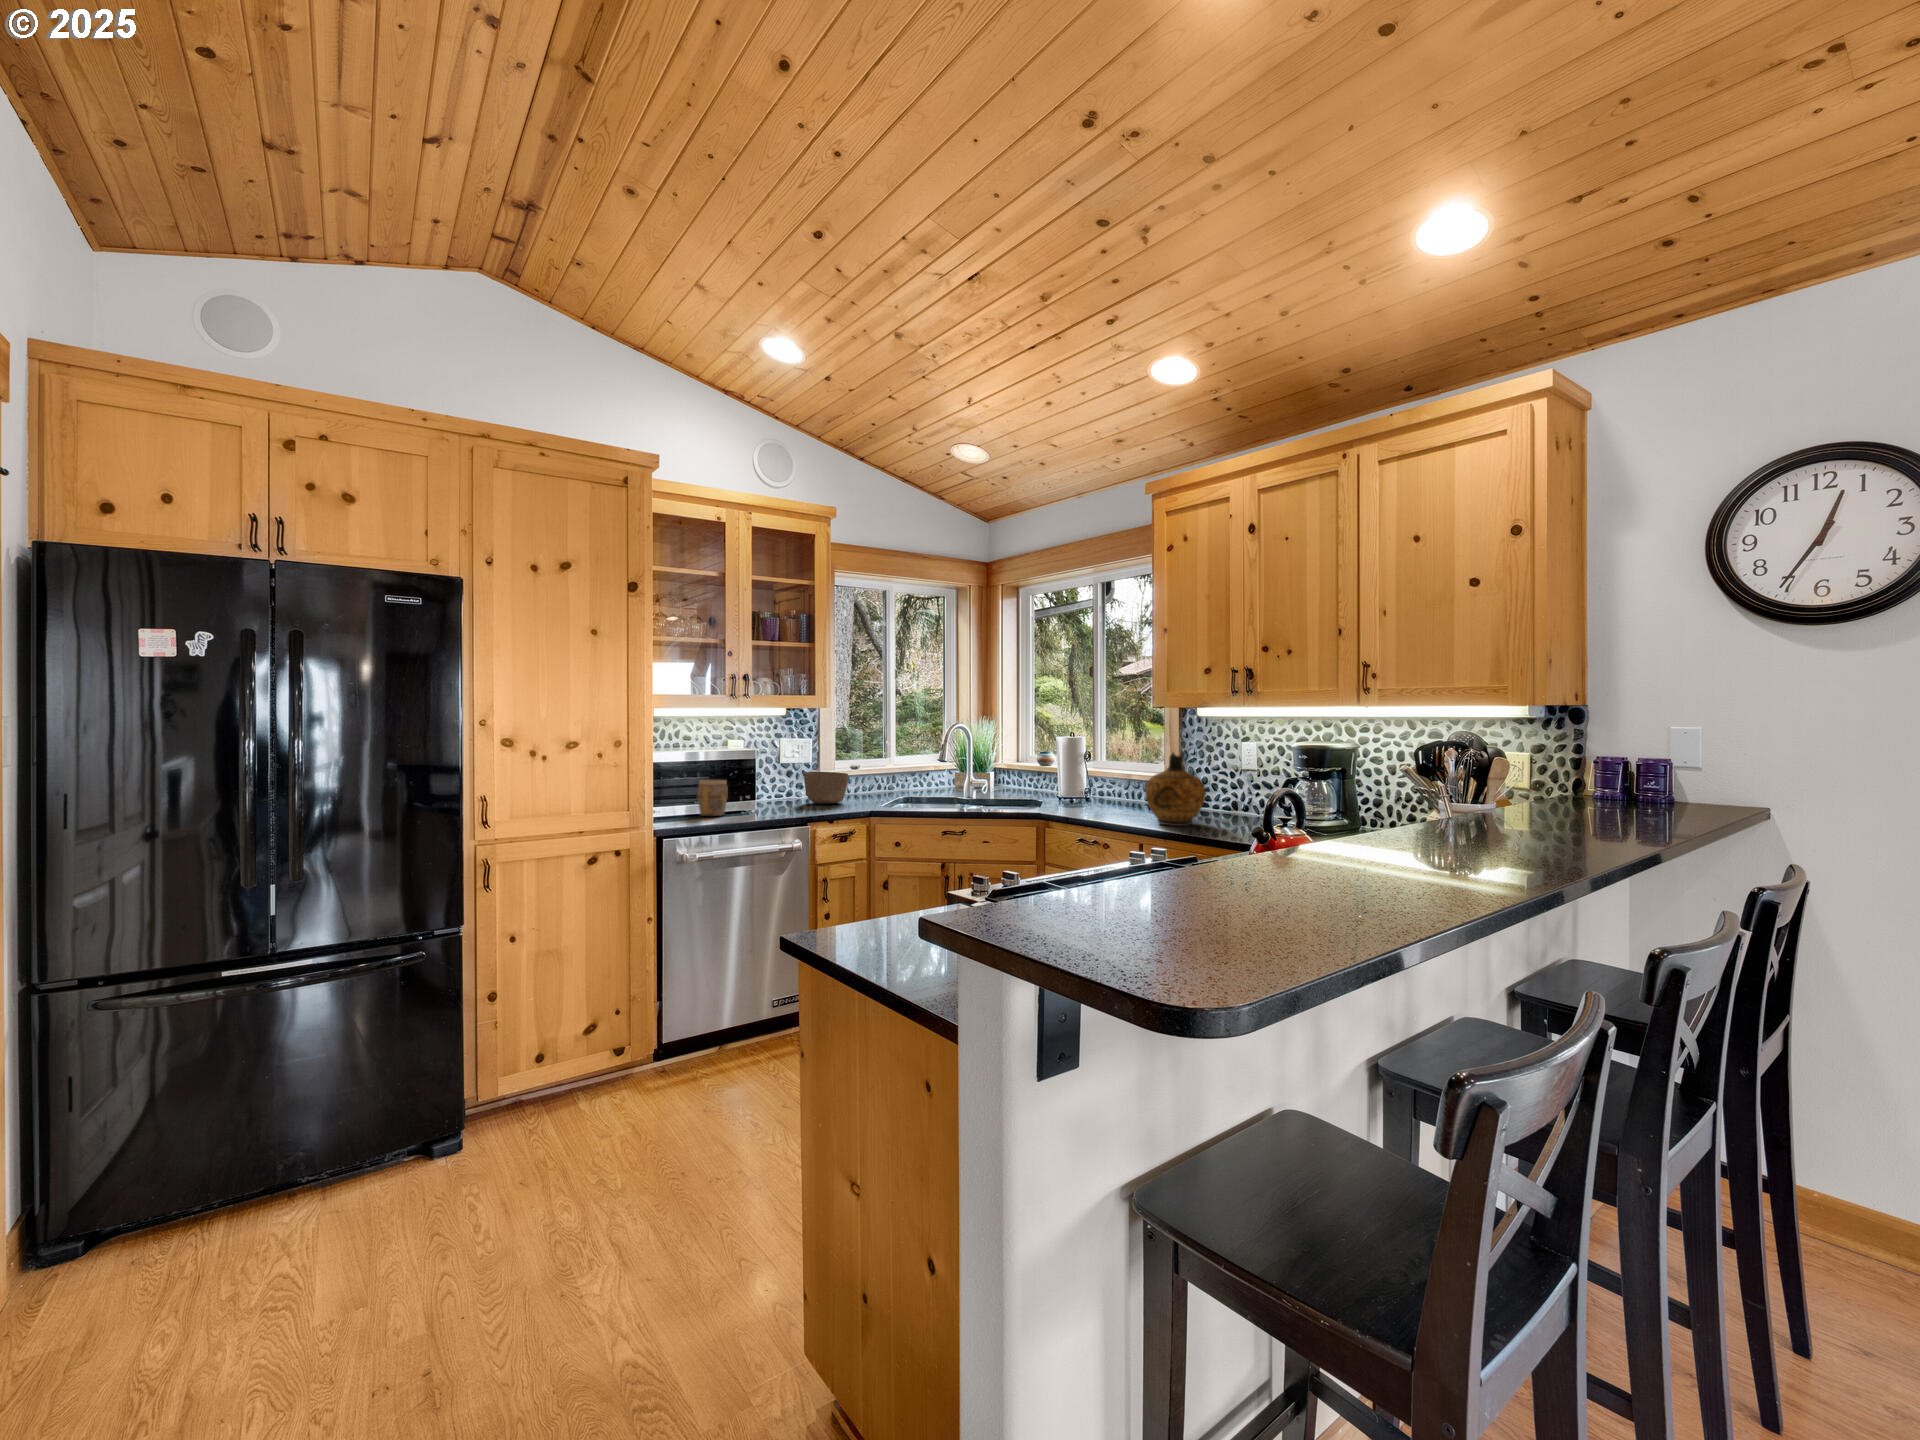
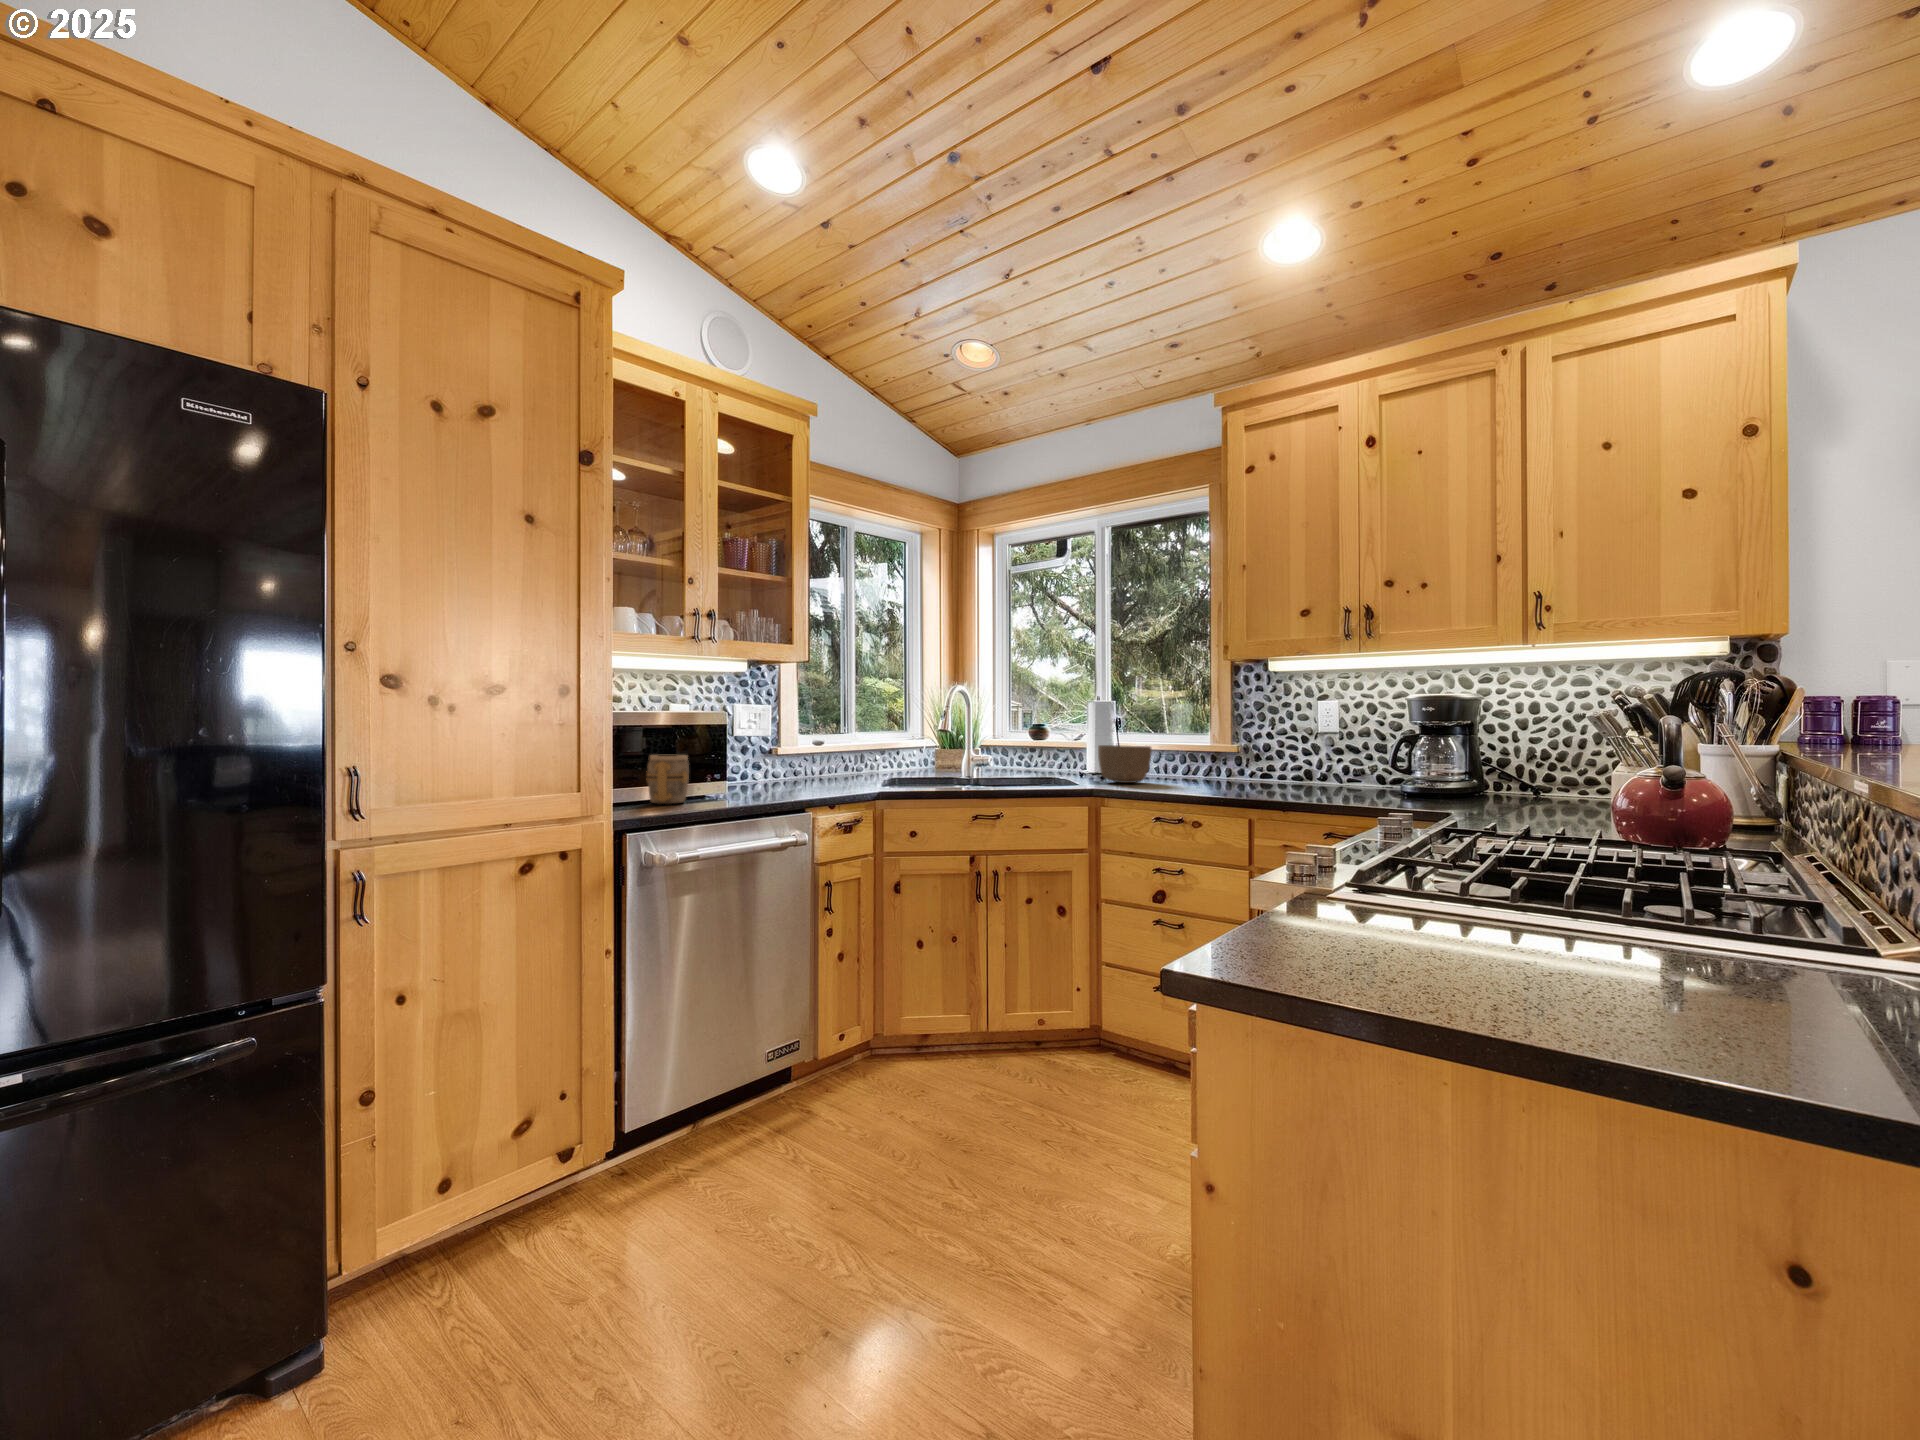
ceramic jug: present [1145,752,1206,826] -> none [1225,709,1299,798]
bowl: present [804,772,848,804] -> present [1098,745,1152,783]

